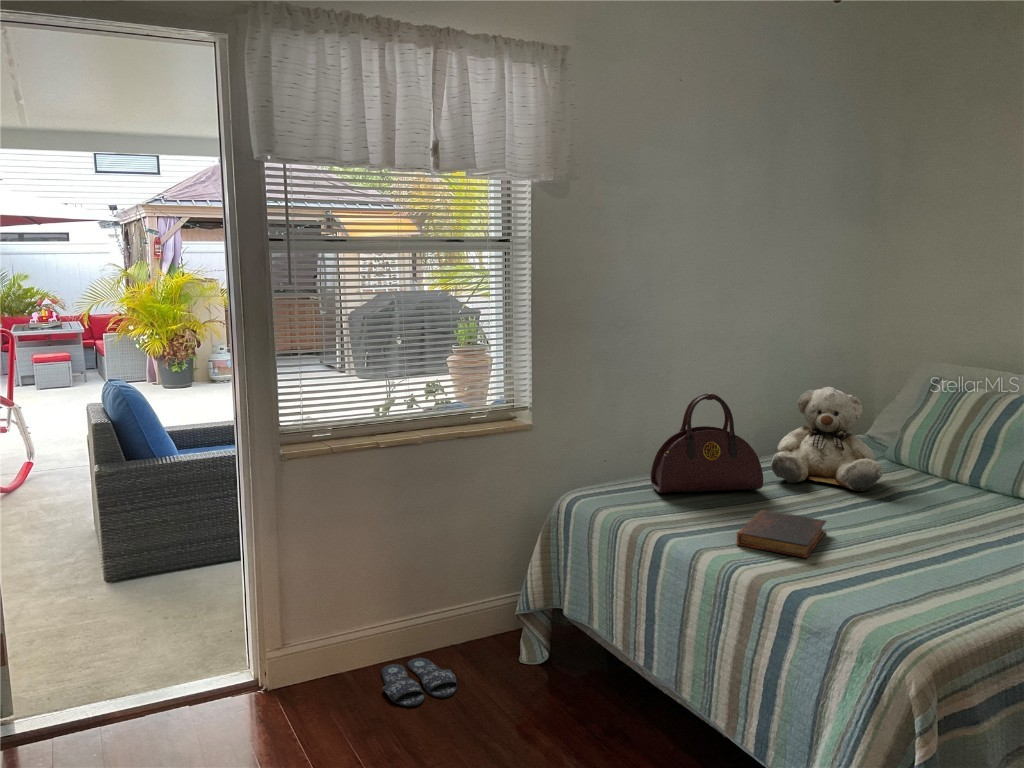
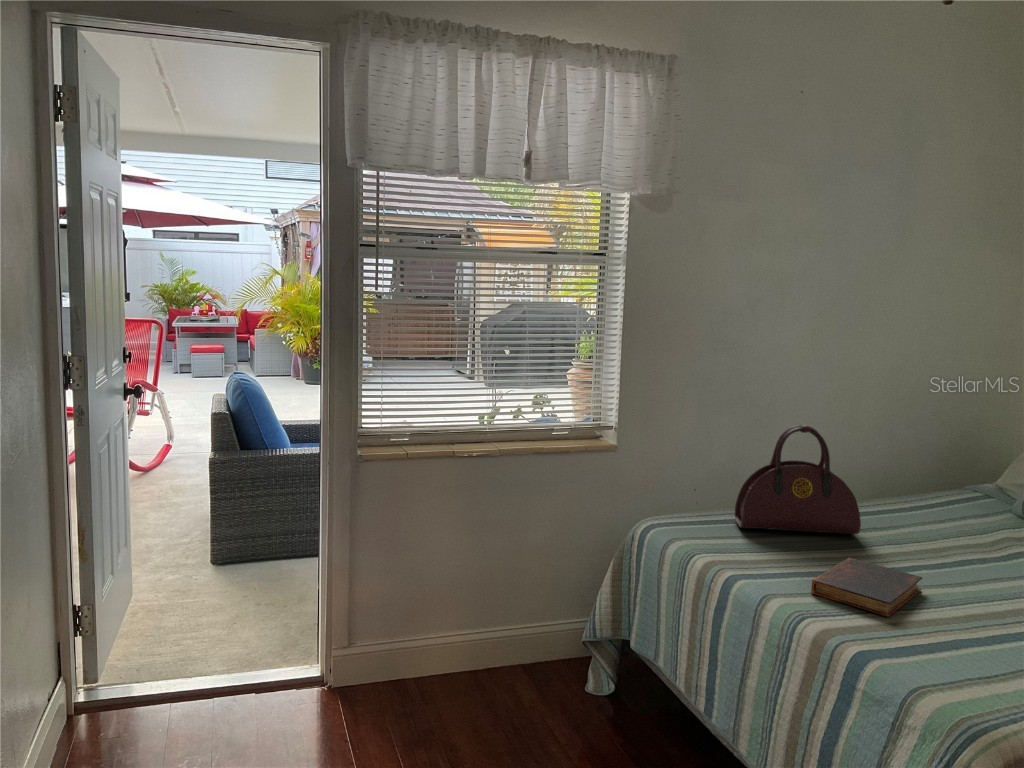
teddy bear: present [771,387,883,491] -> none [874,427,1006,548]
slippers: present [381,658,457,707] -> none [442,672,516,720]

